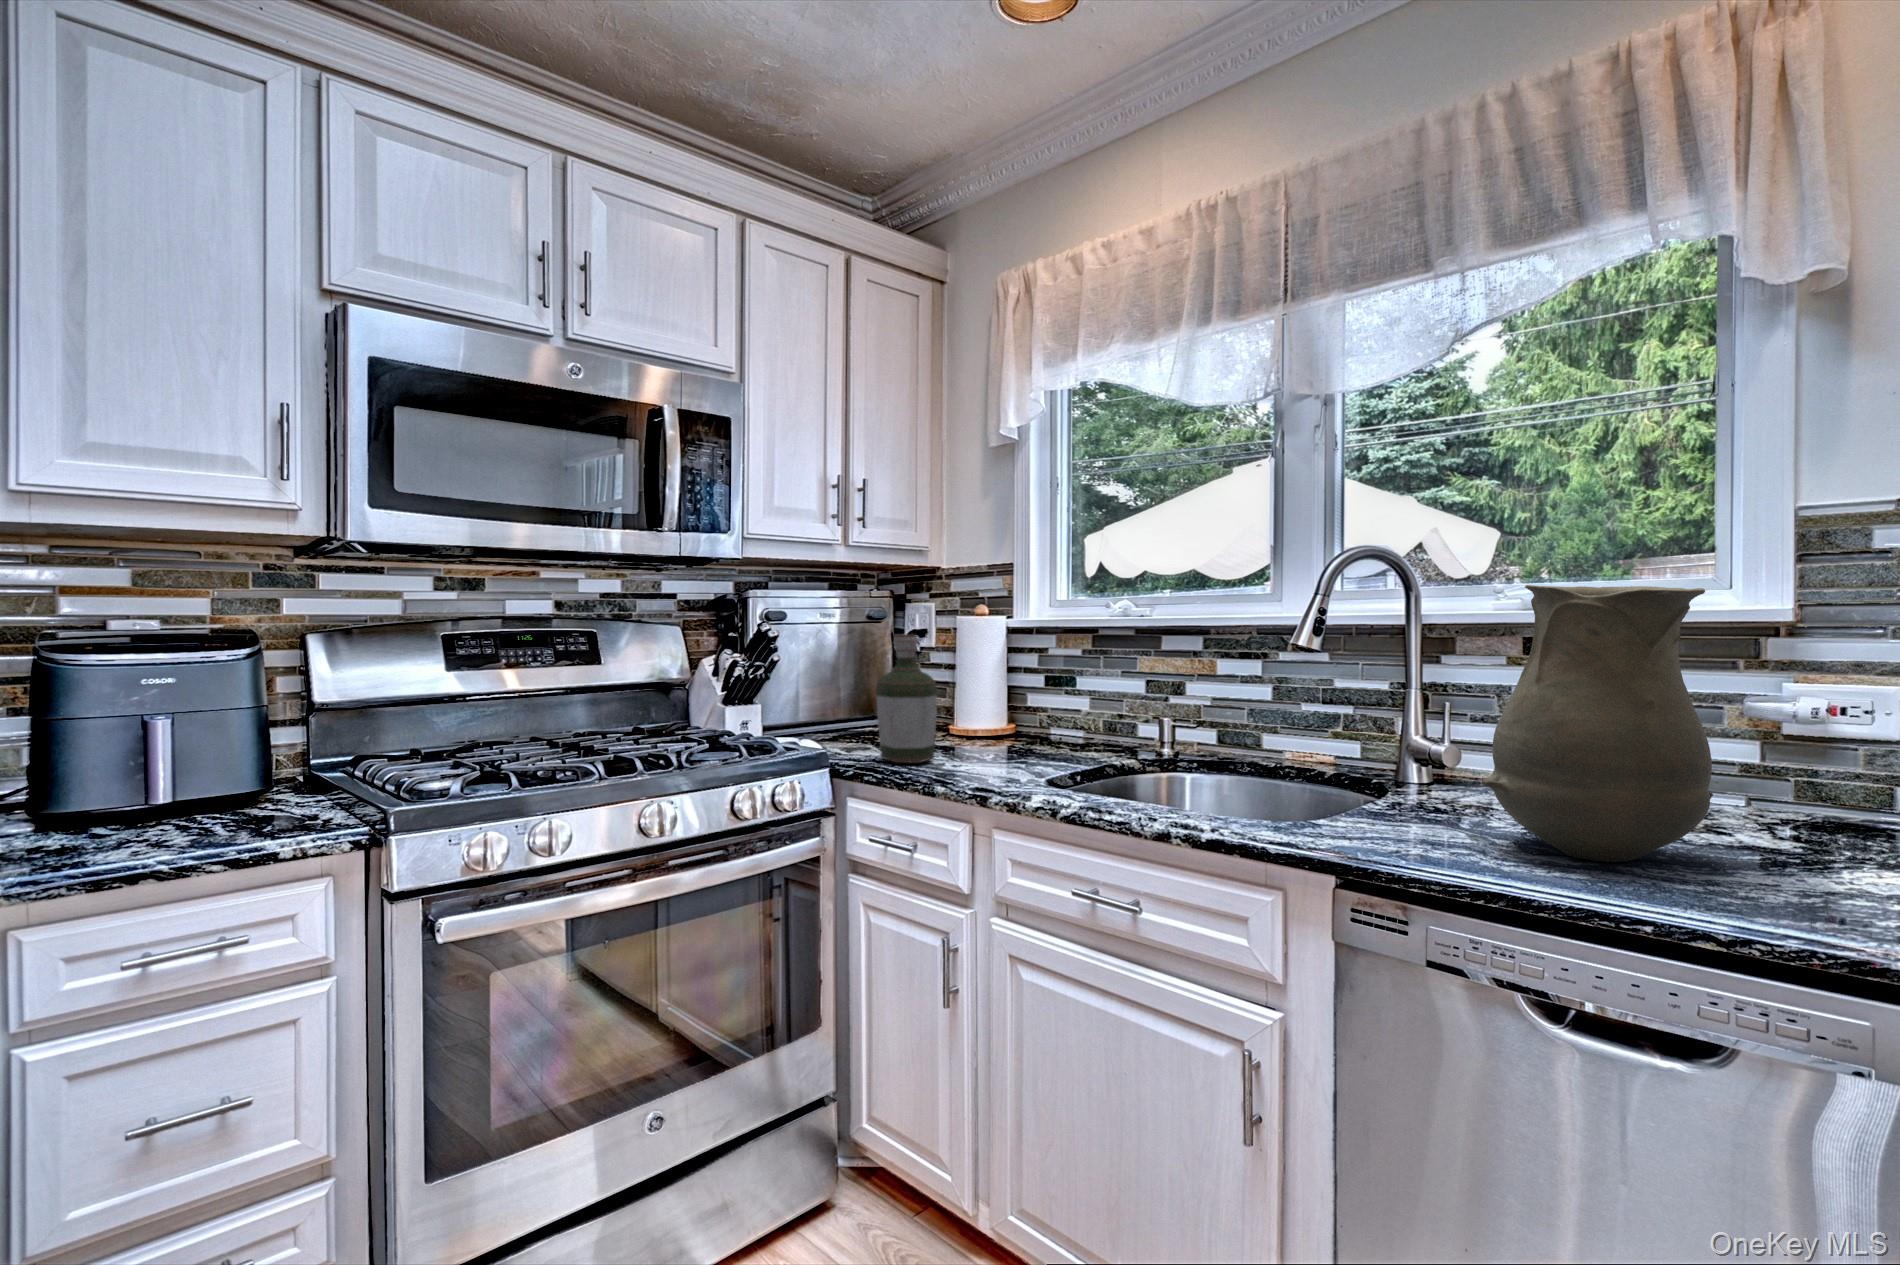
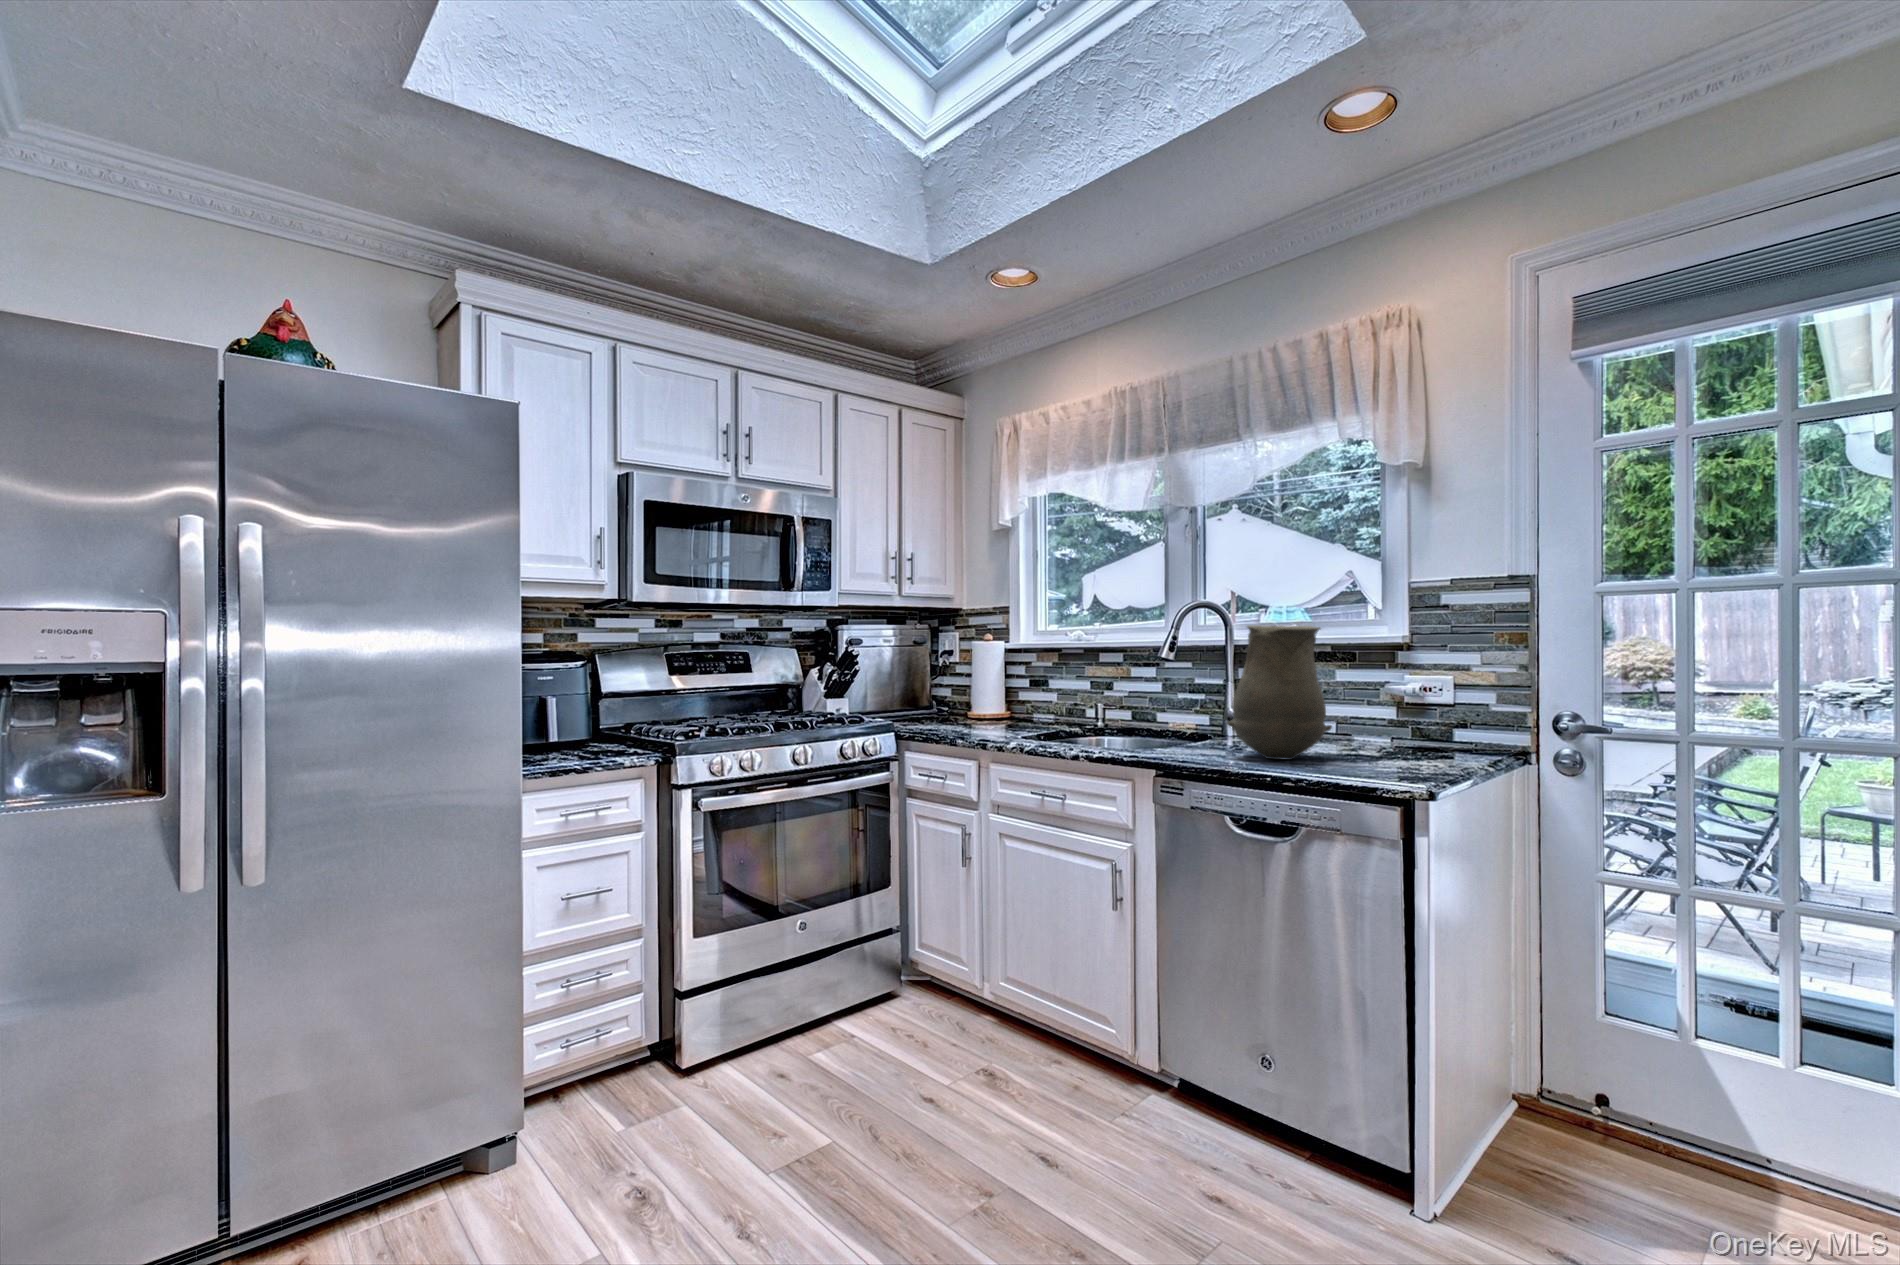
bottle: present [876,634,937,763] -> none [921,652,958,731]

